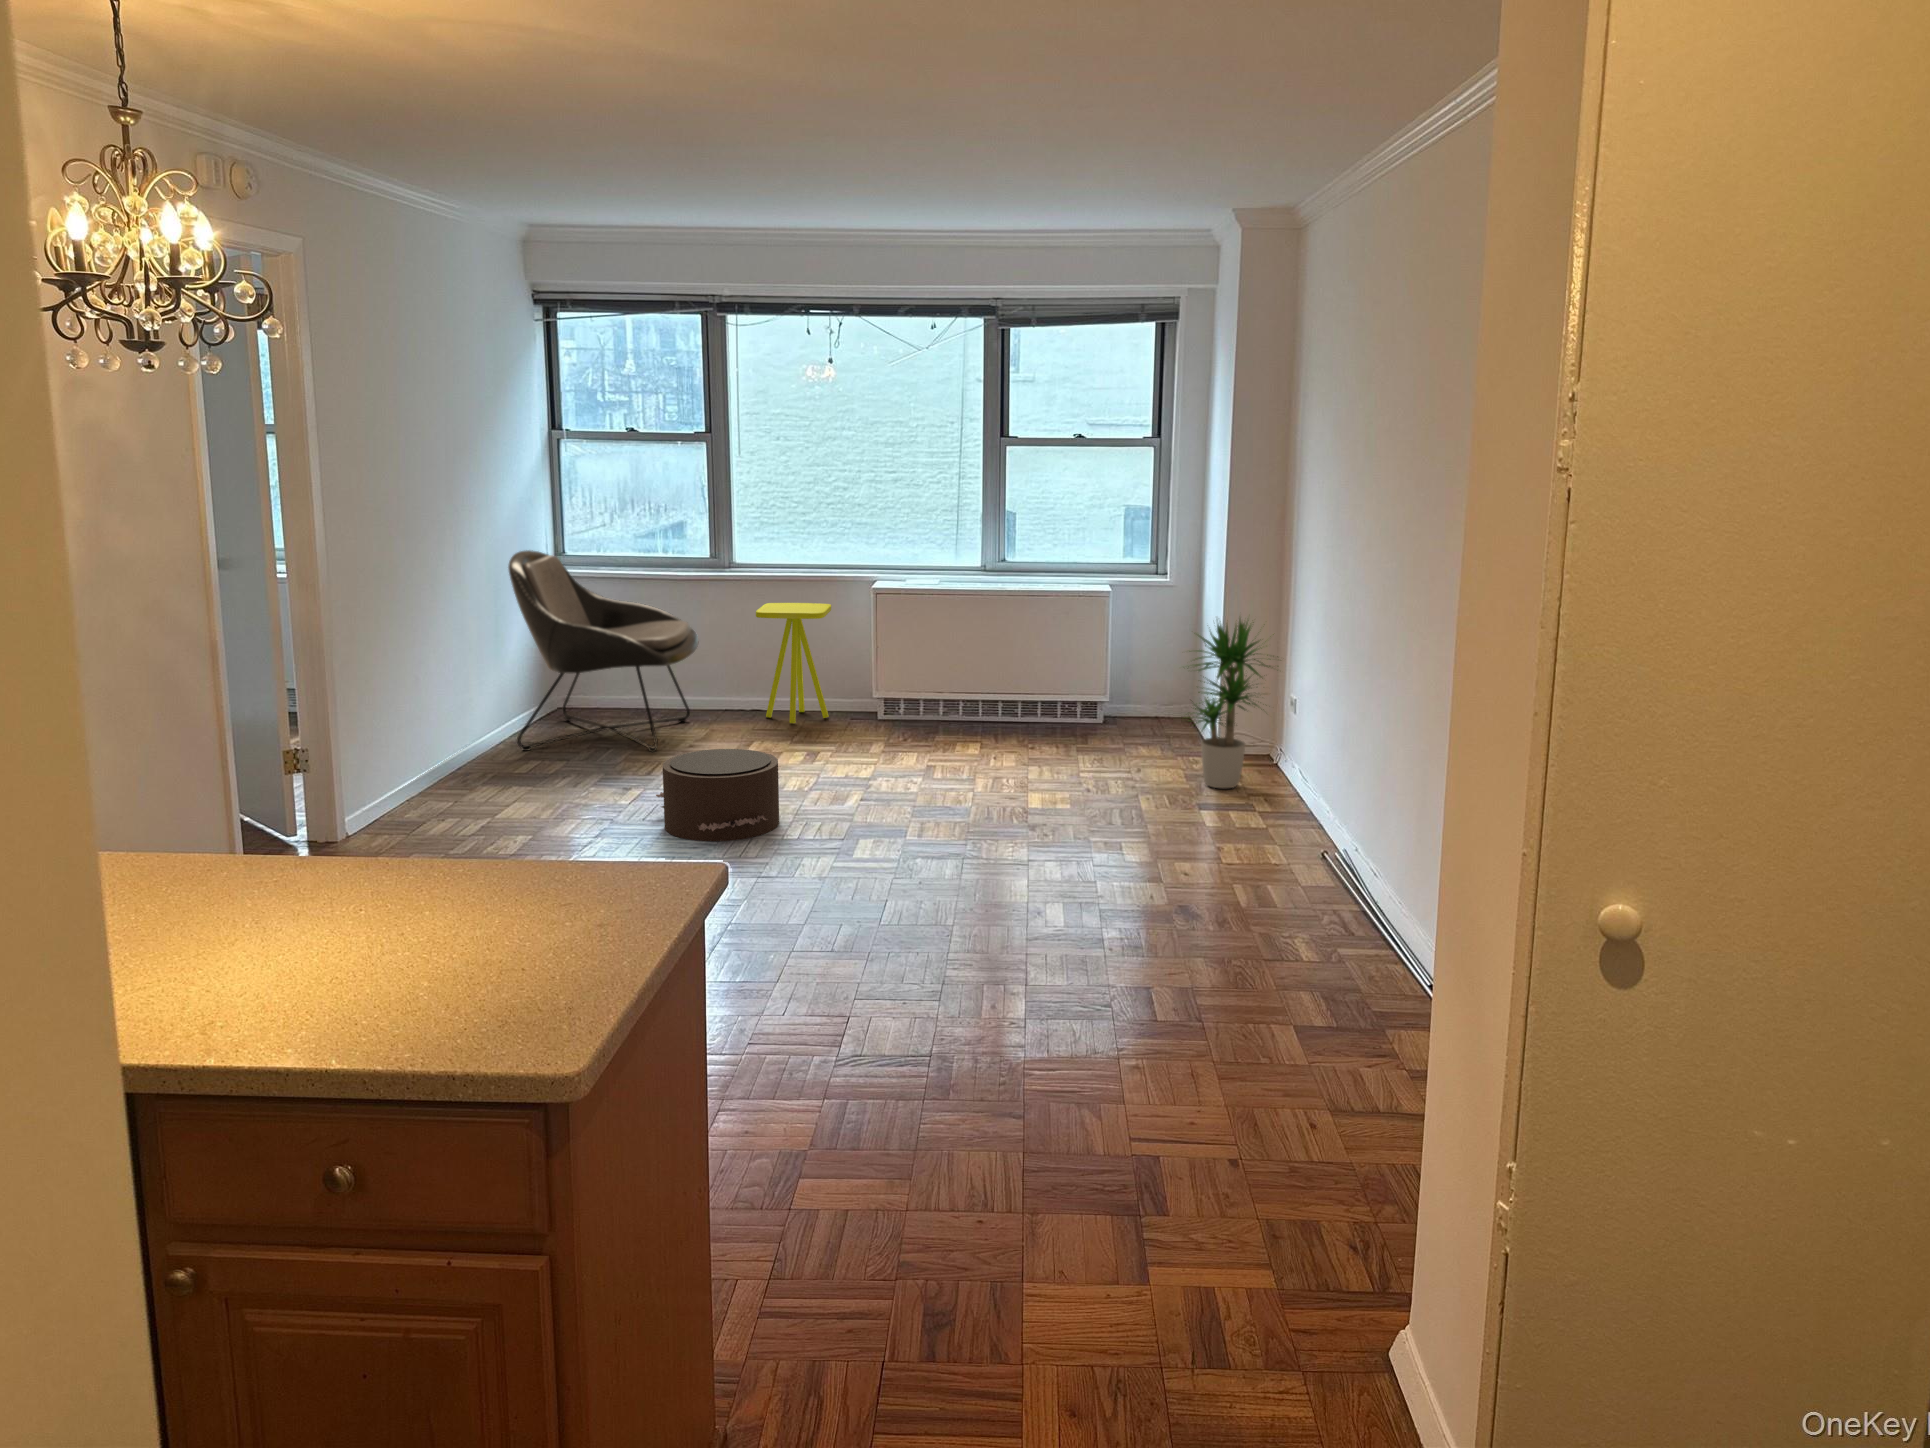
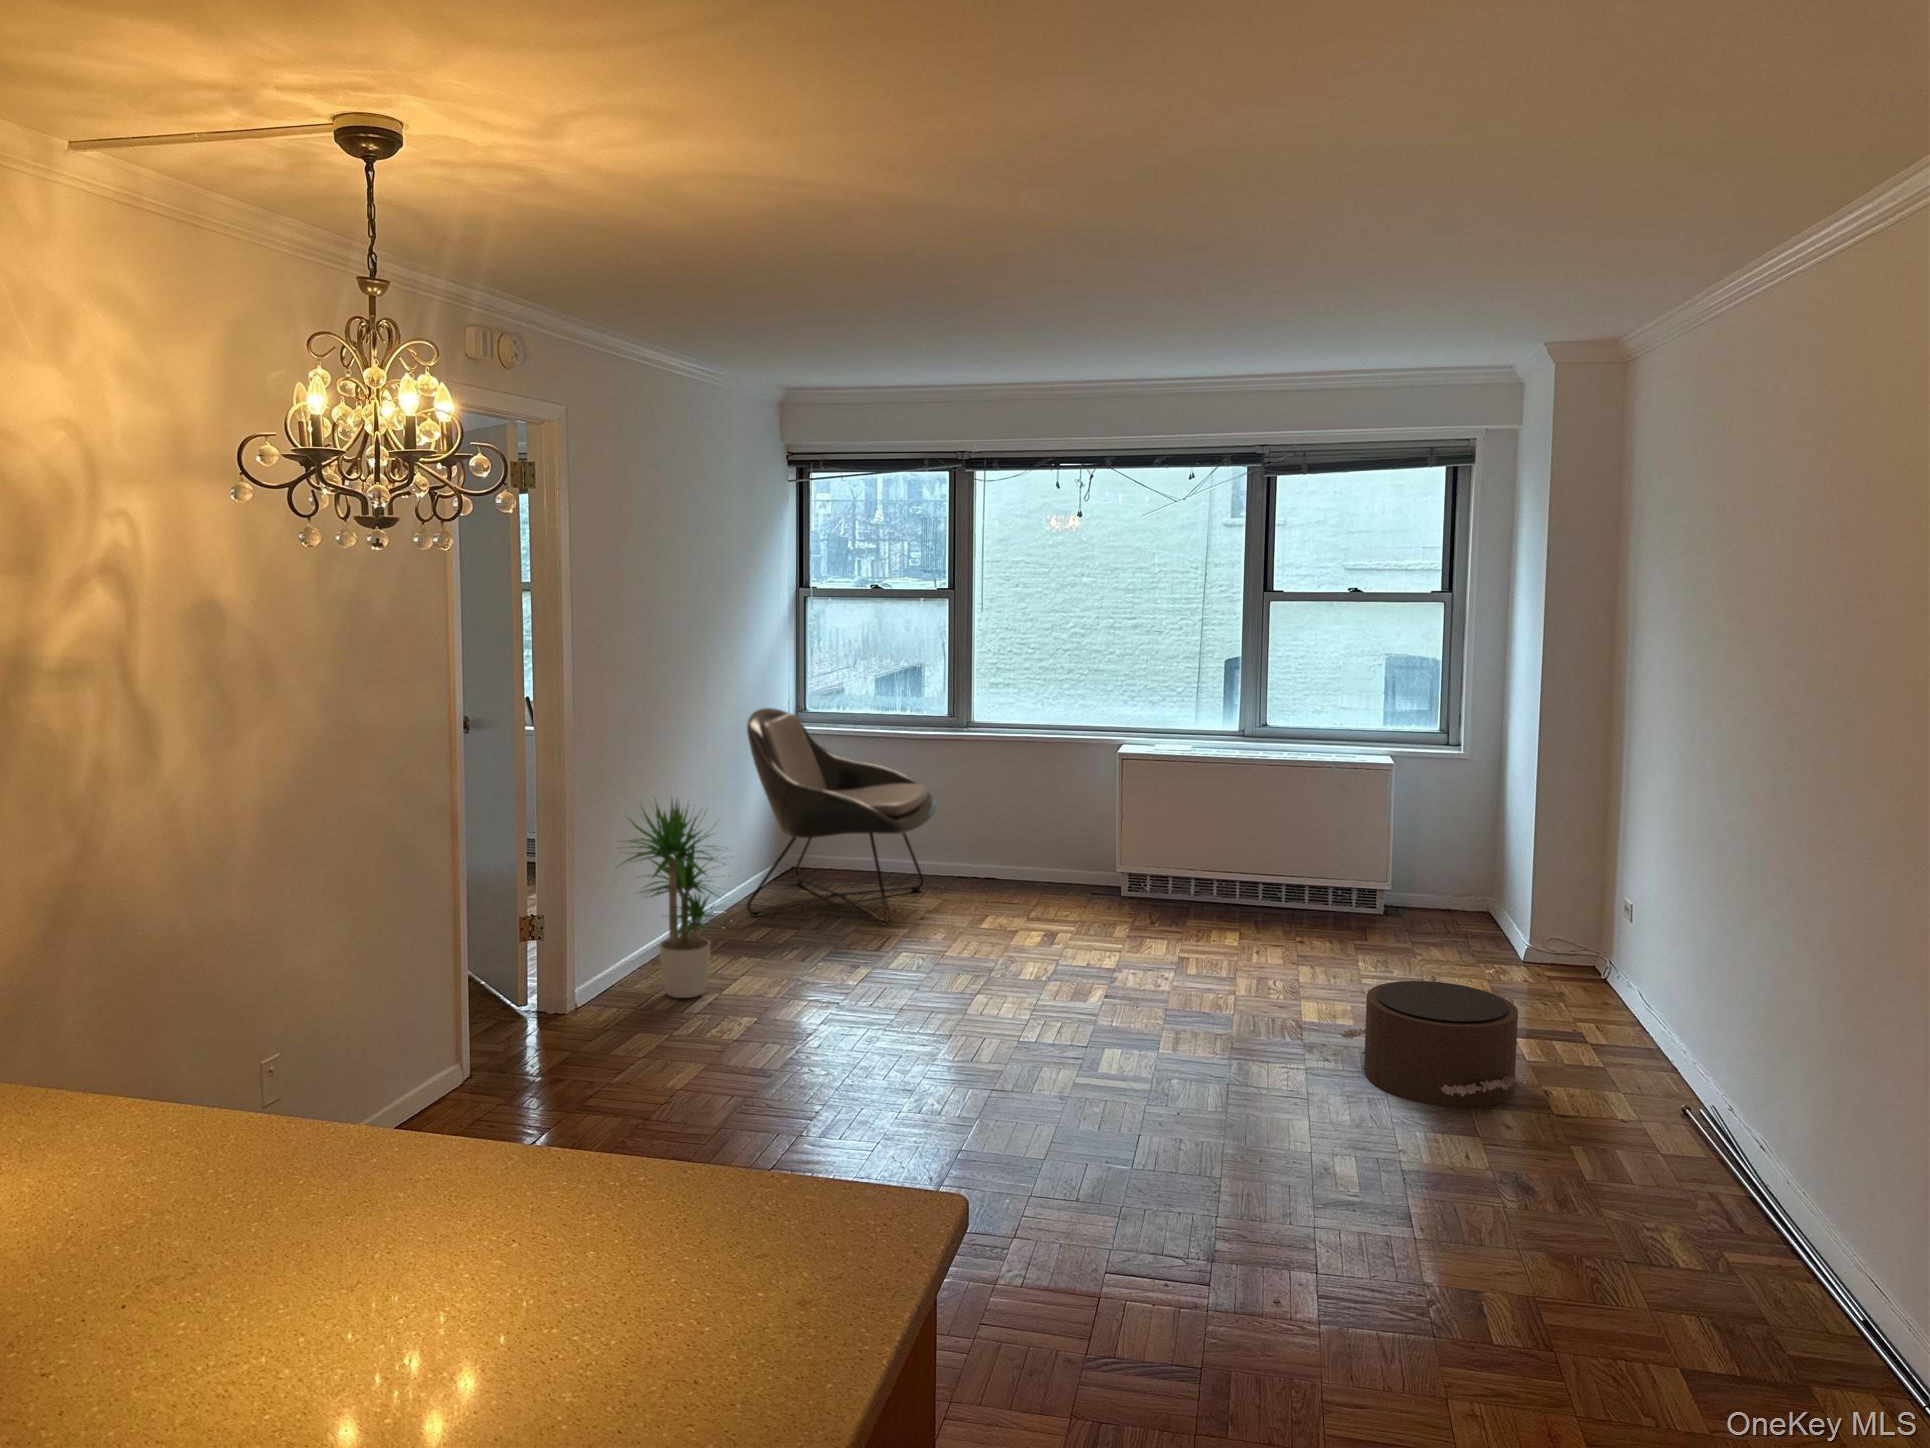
side table: present [756,603,831,723] -> none [996,767,1076,898]
potted plant: present [1195,619,1274,788] -> present [622,801,726,998]
pouf: present [656,749,779,841] -> present [1340,981,1522,1108]

